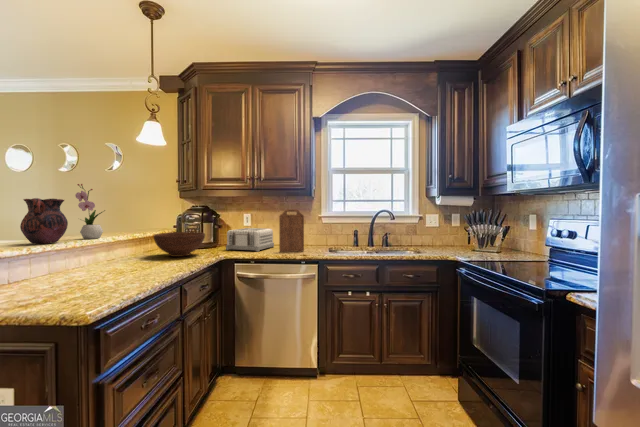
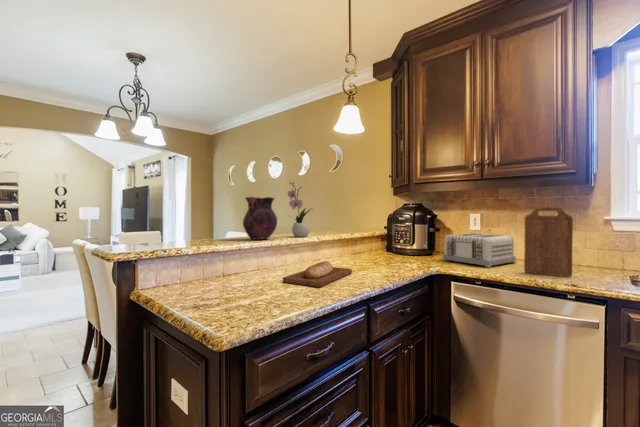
fruit bowl: present [154,232,205,257] -> none [356,234,414,264]
bread loaf: none [94,258,157,279] -> present [283,261,352,287]

